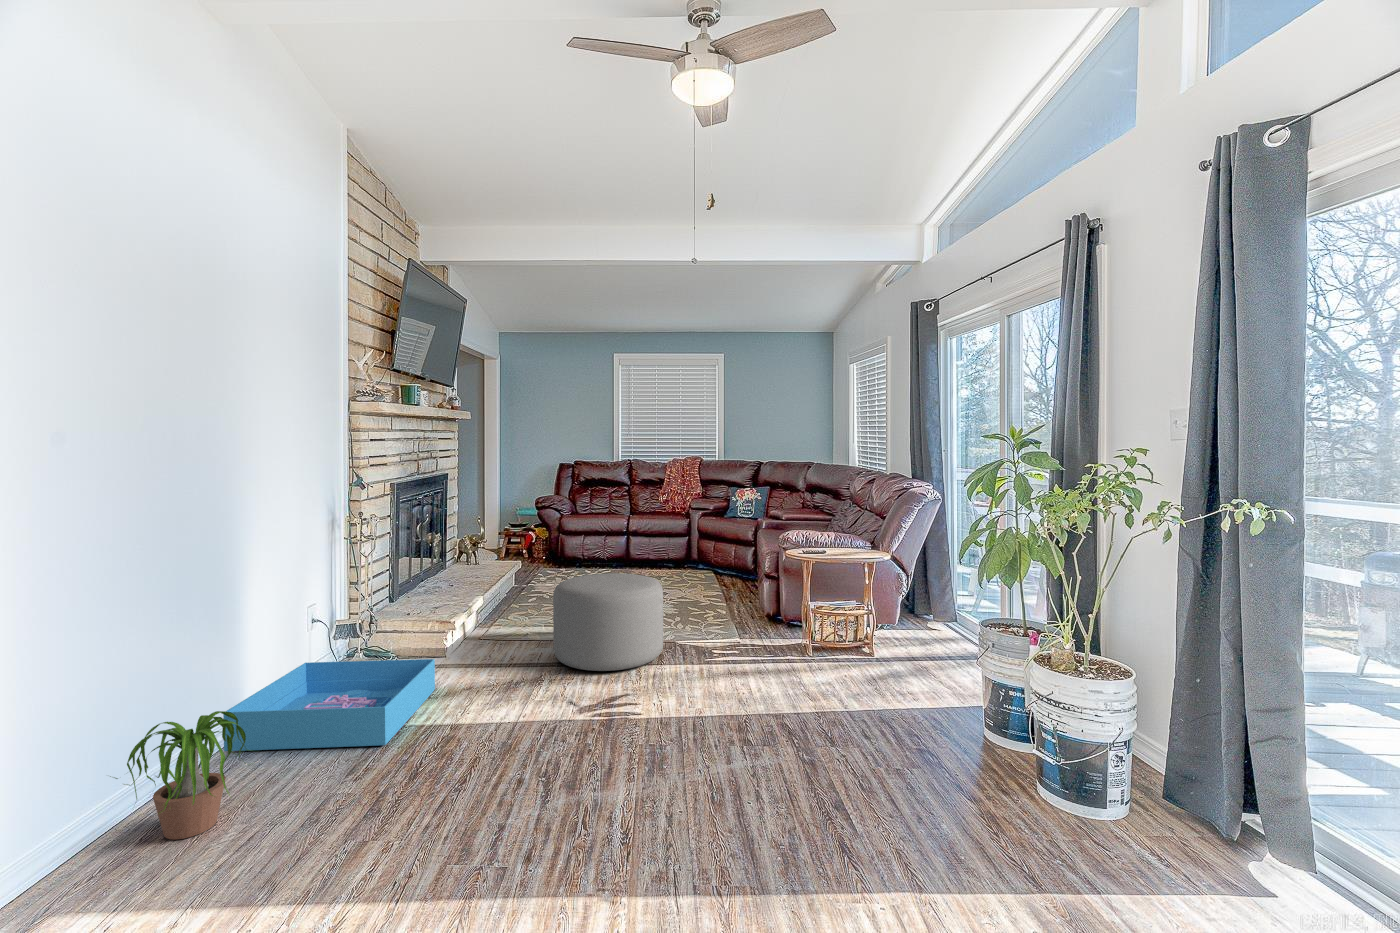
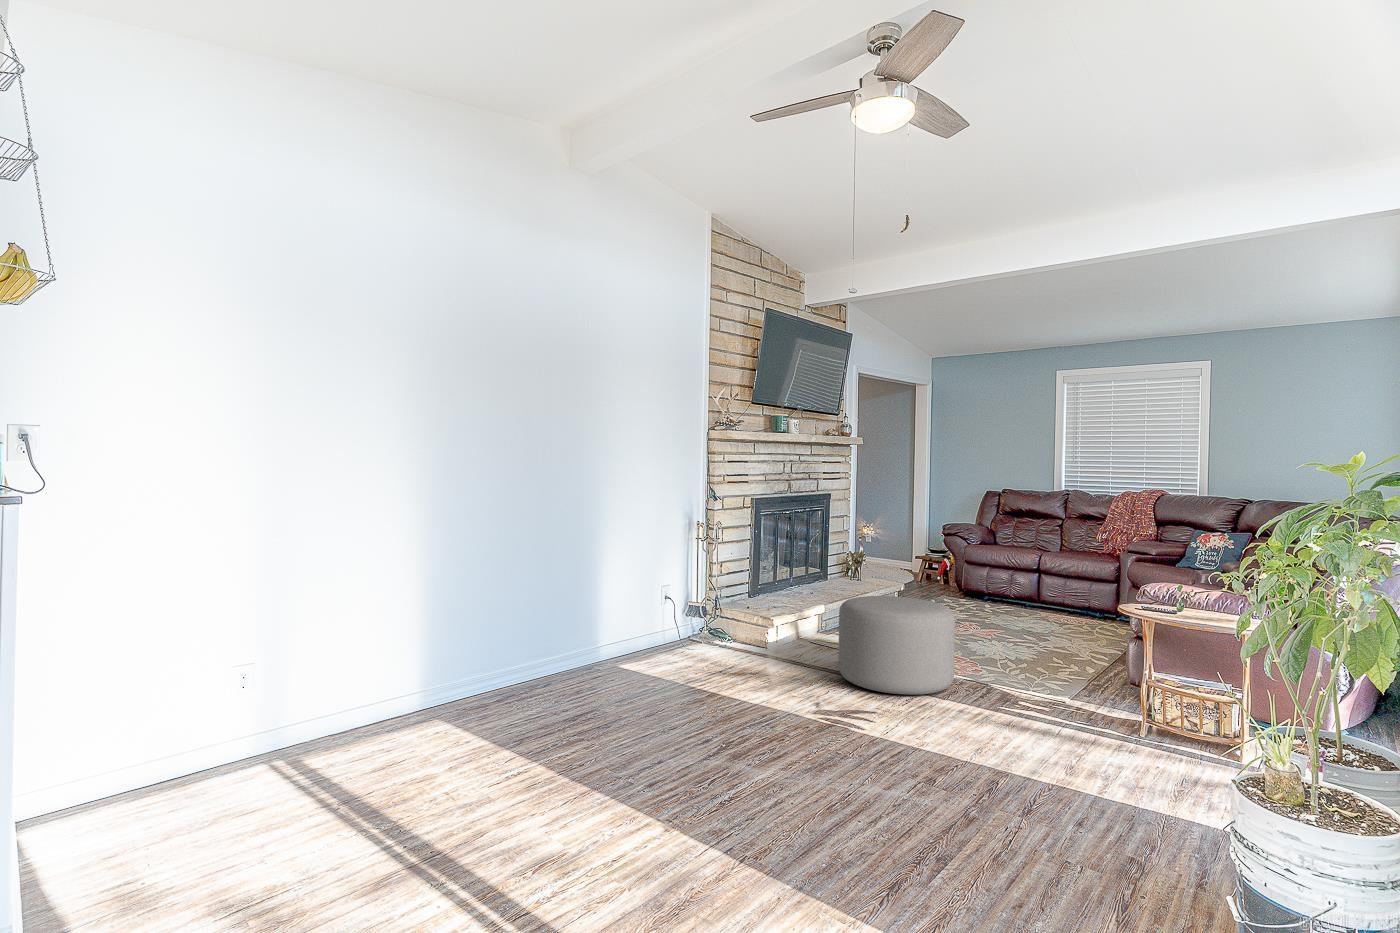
storage bin: present [223,659,435,751] -> none [583,627,731,691]
potted plant: present [110,711,249,840] -> none [501,630,572,703]

